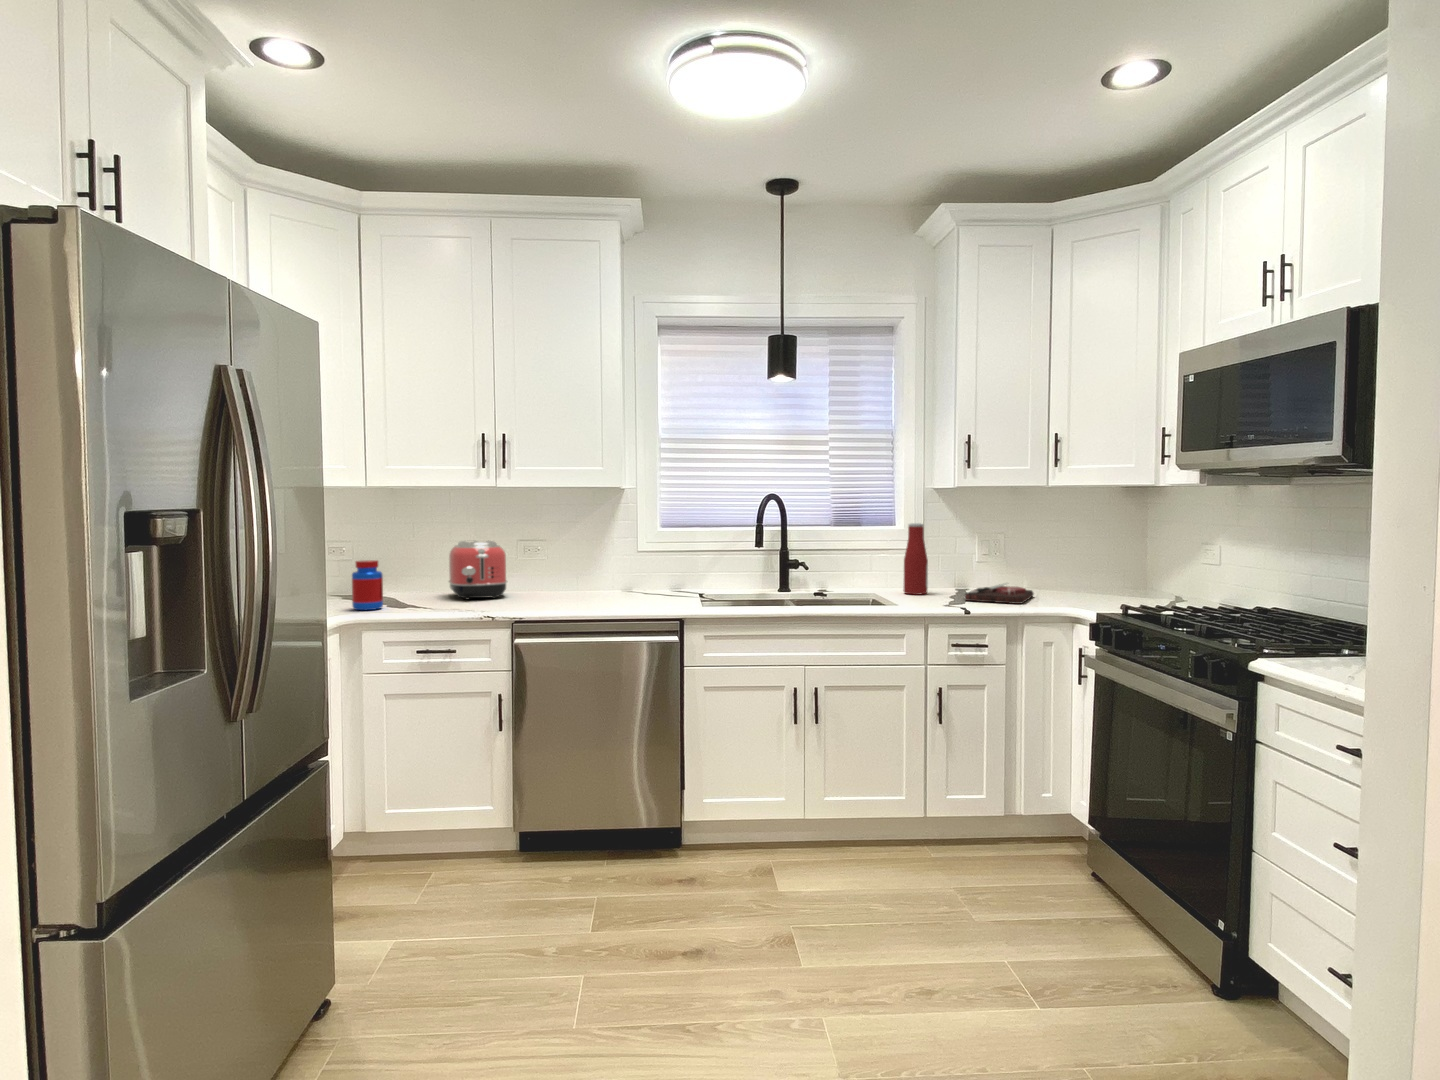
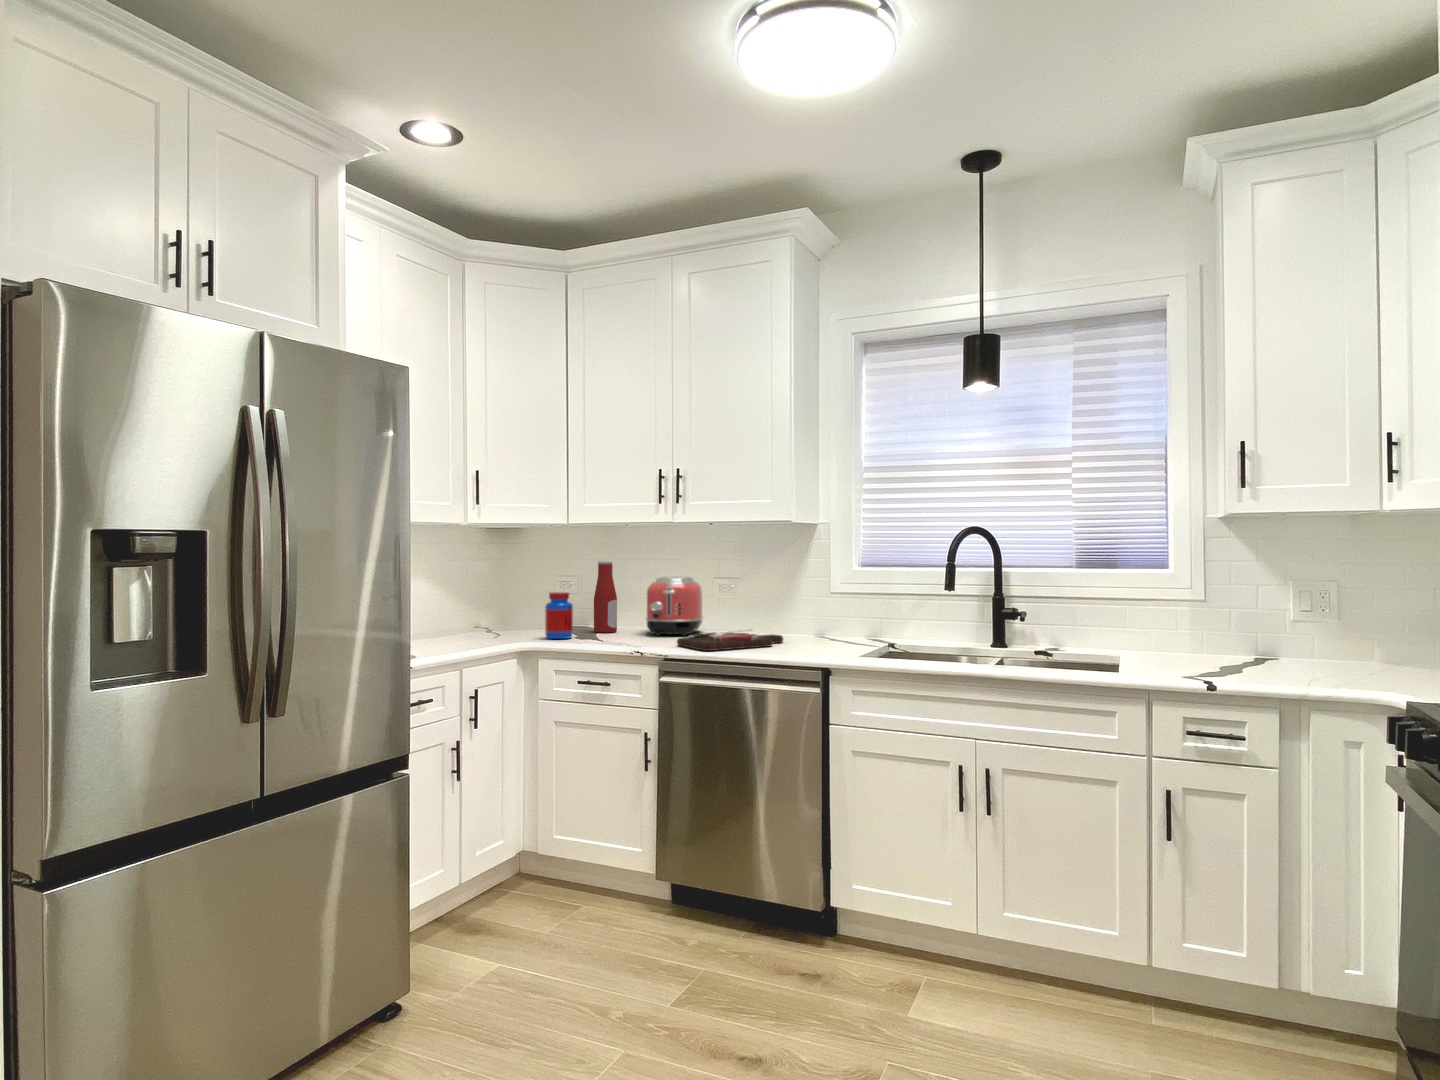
bottle: present [904,523,928,595] -> present [594,561,617,633]
cutting board: present [964,583,1033,604] -> present [677,631,783,651]

